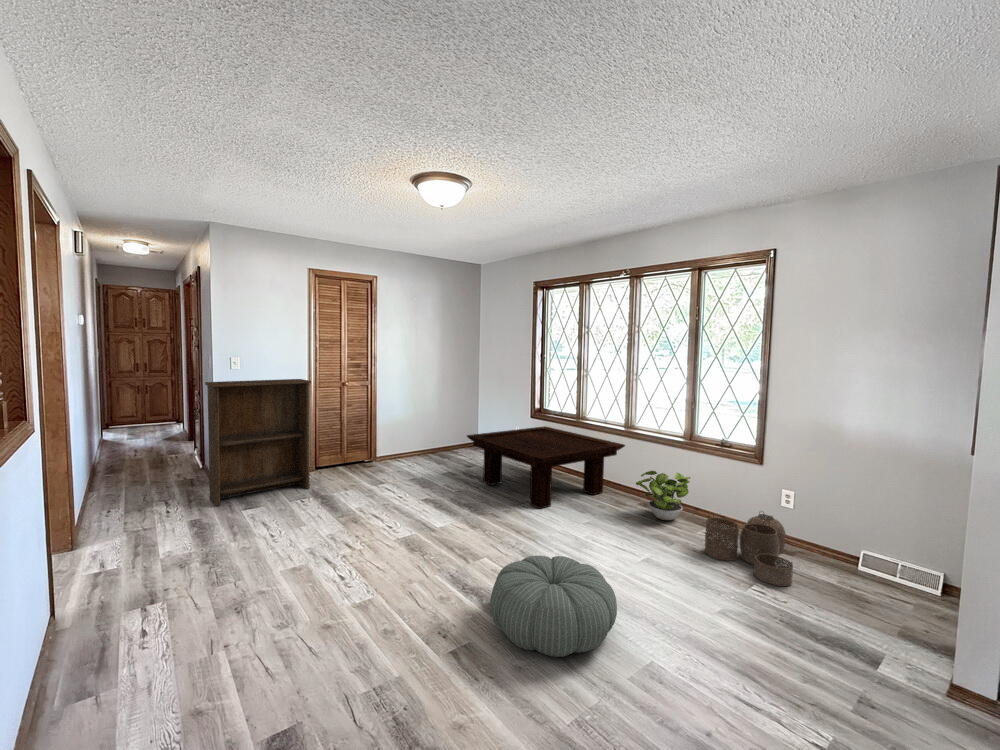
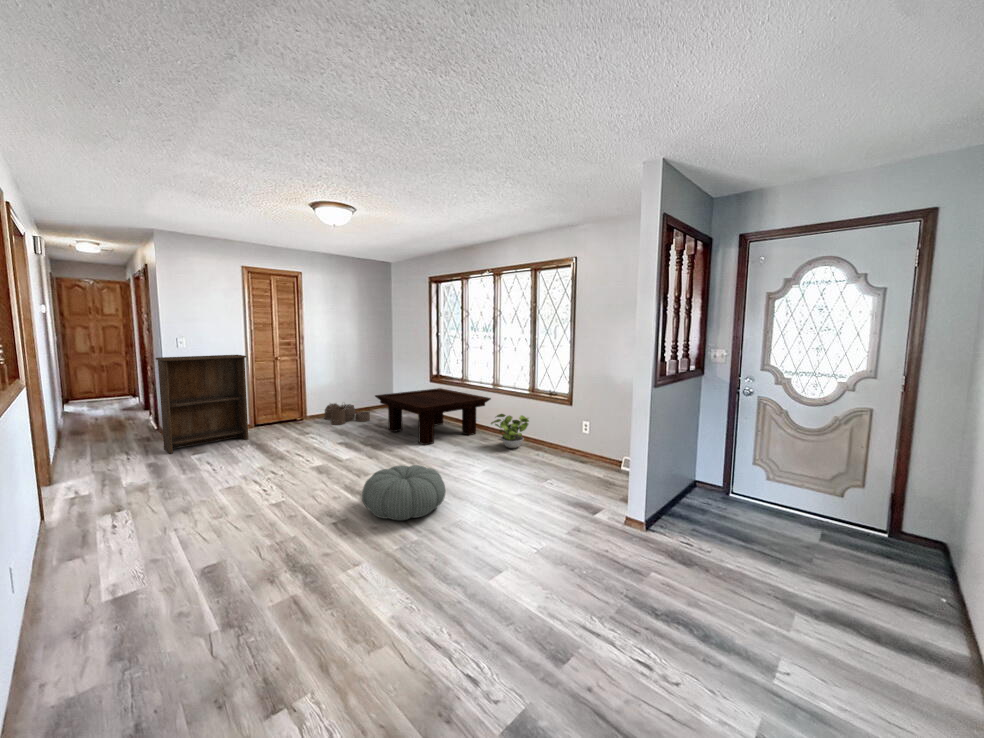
woven basket: present [705,513,793,586] -> present [325,403,370,425]

